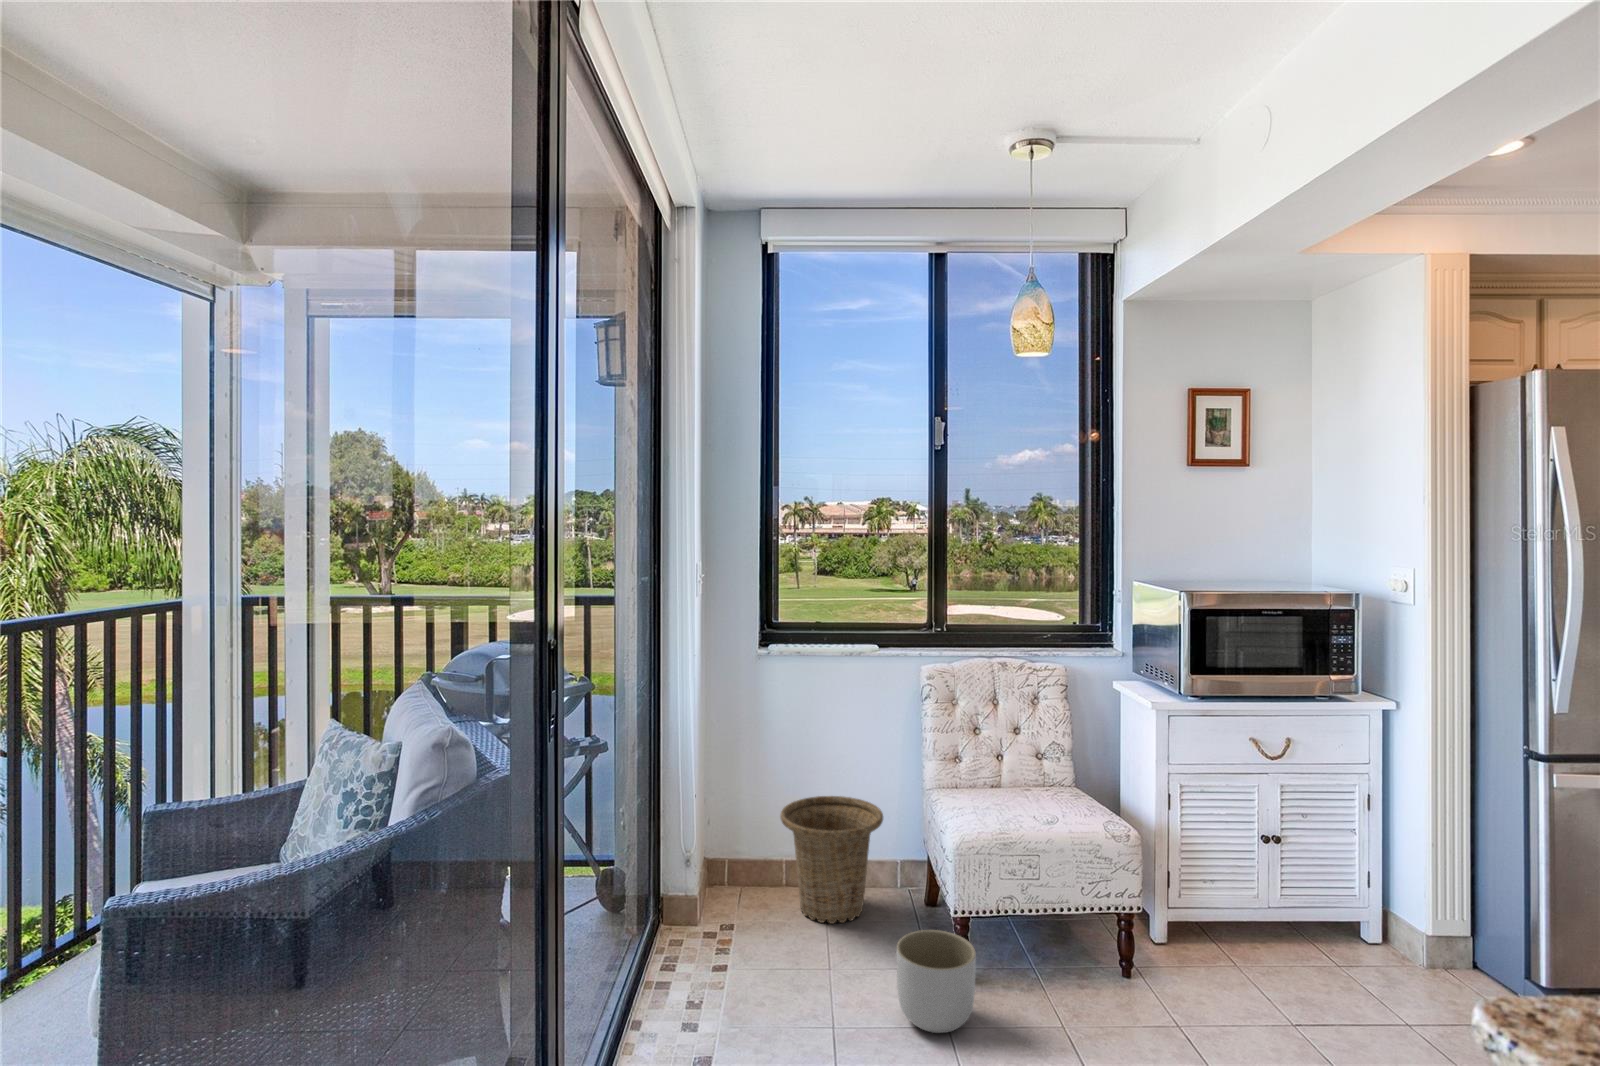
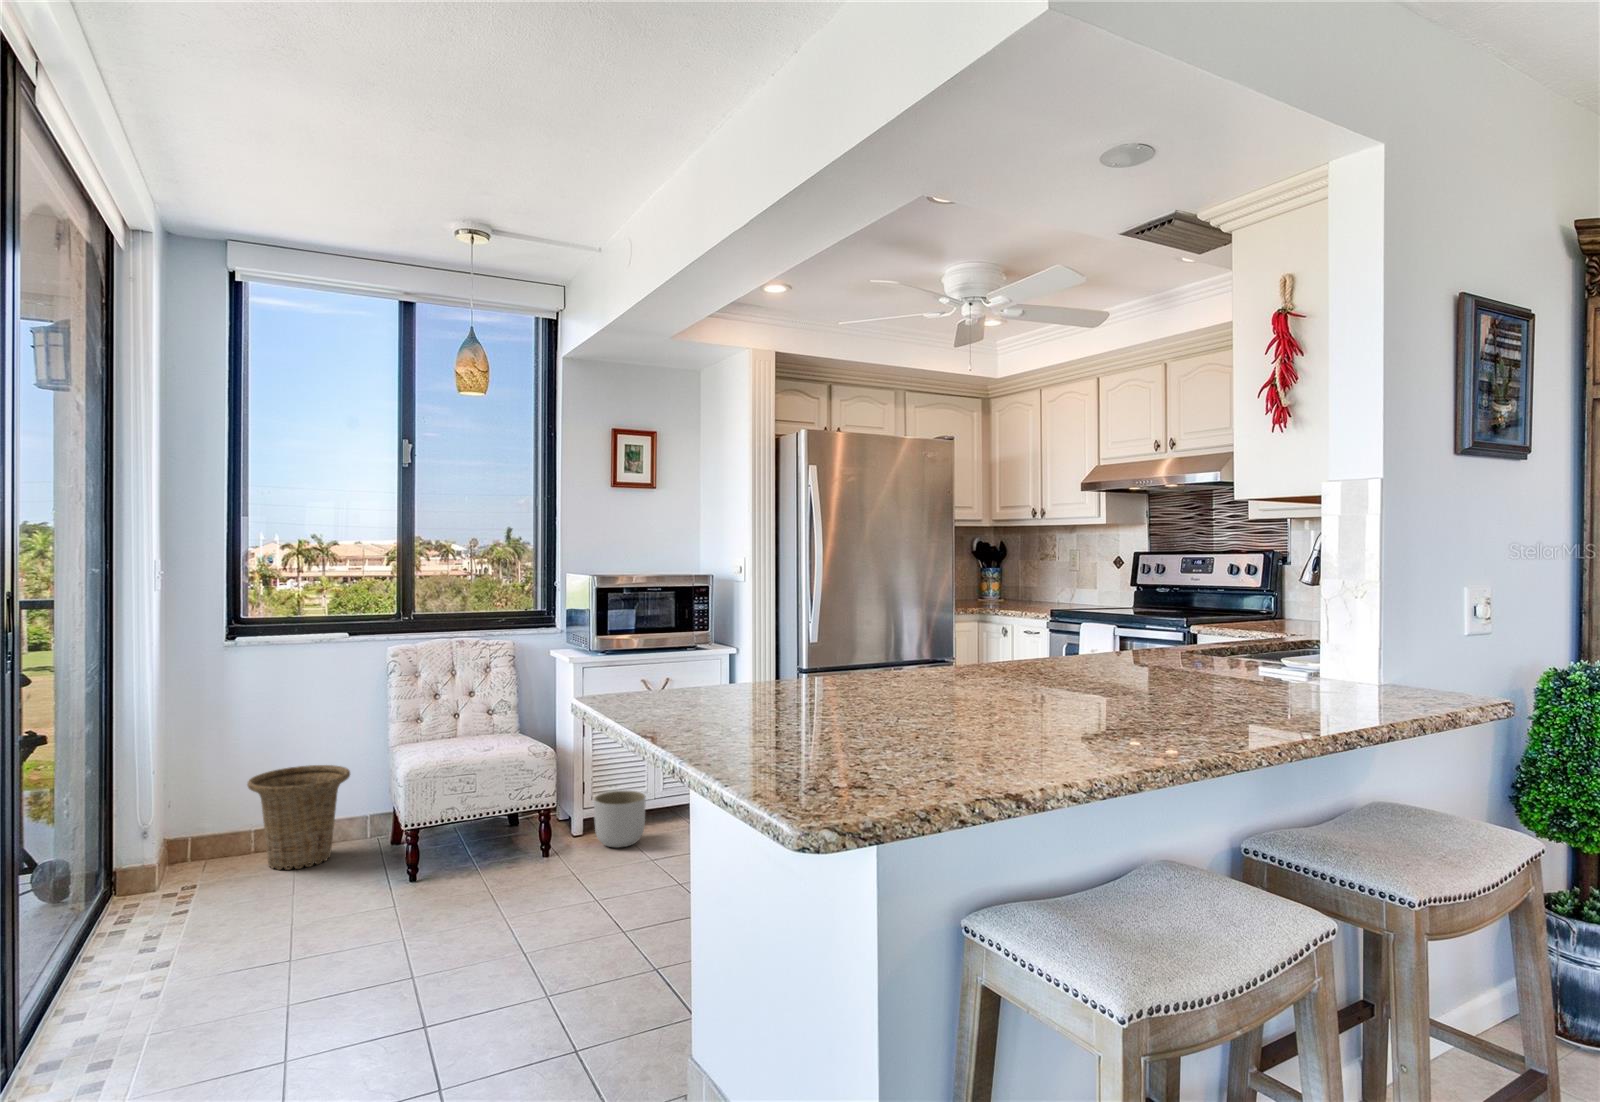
planter: present [896,930,976,1033] -> present [594,791,646,848]

